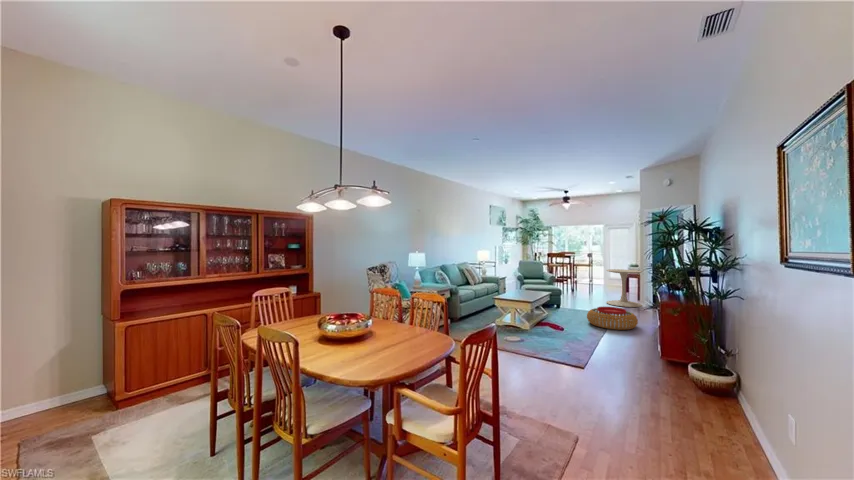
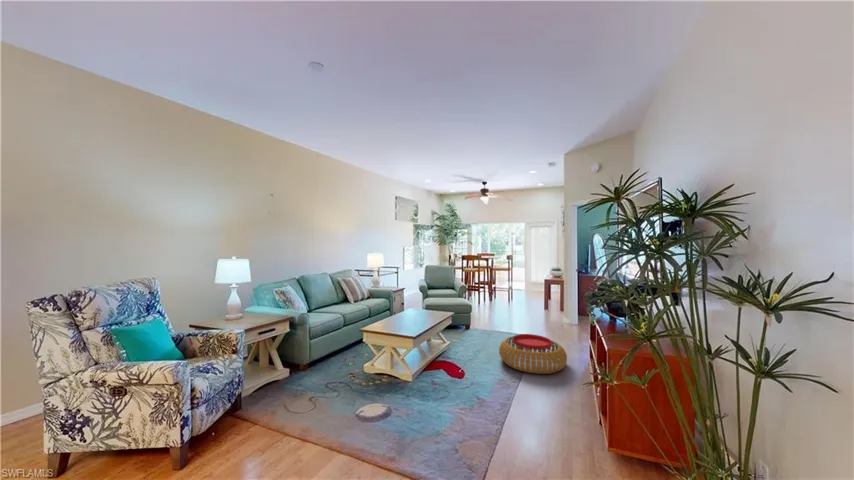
pedestal table: present [606,269,642,307] -> none [526,276,567,324]

